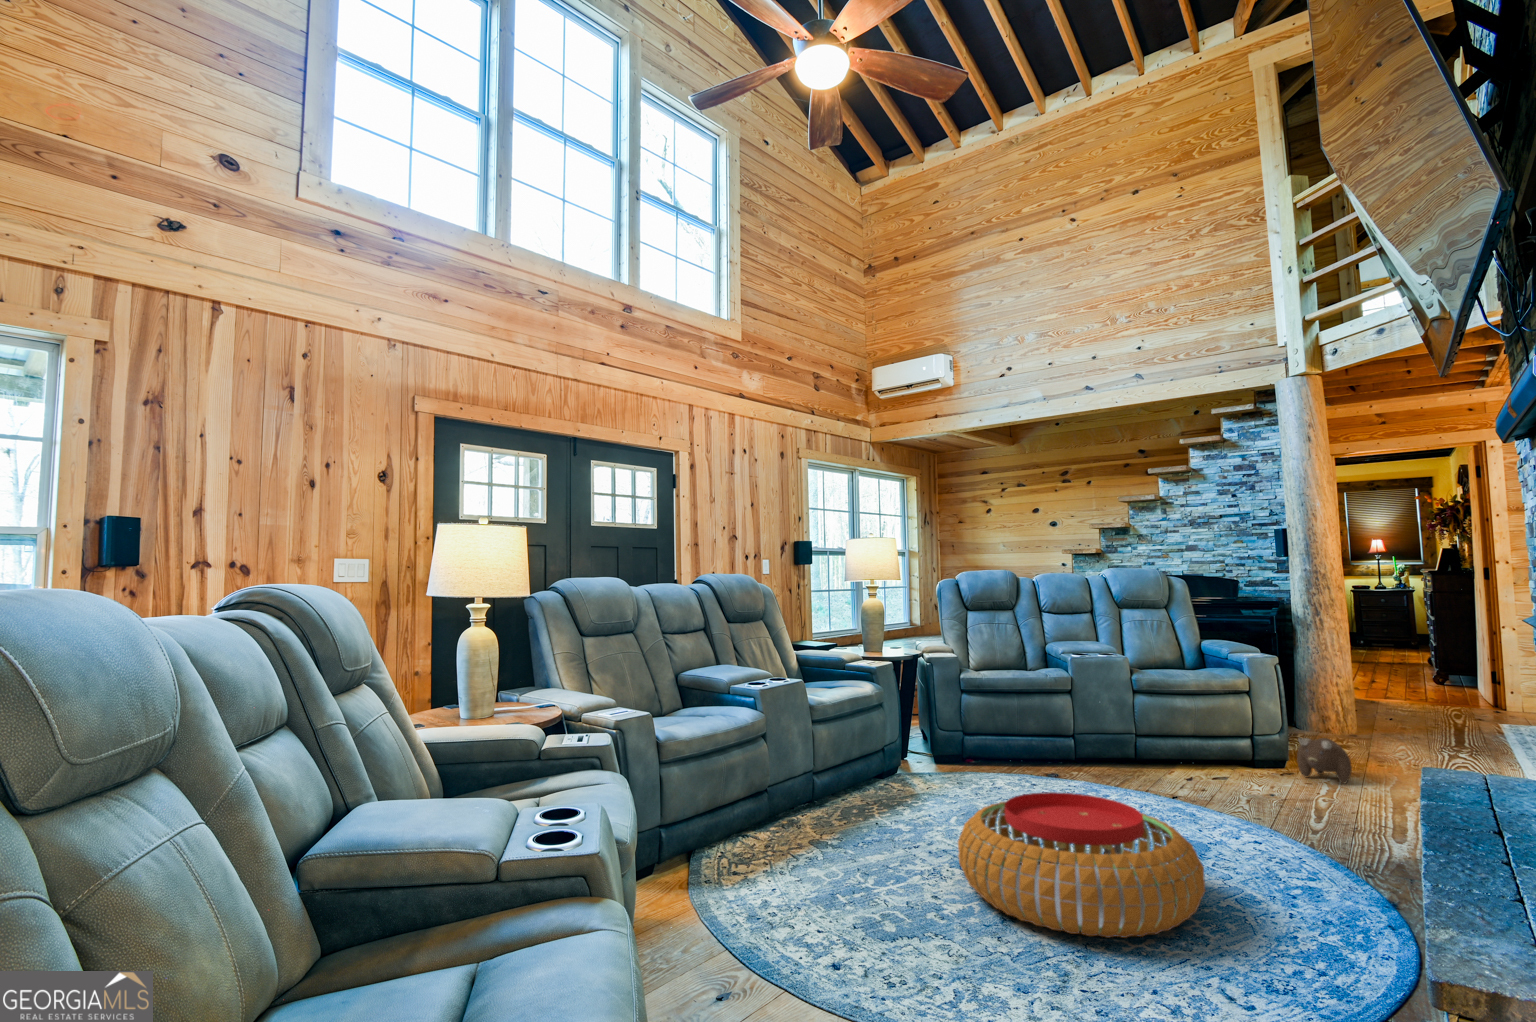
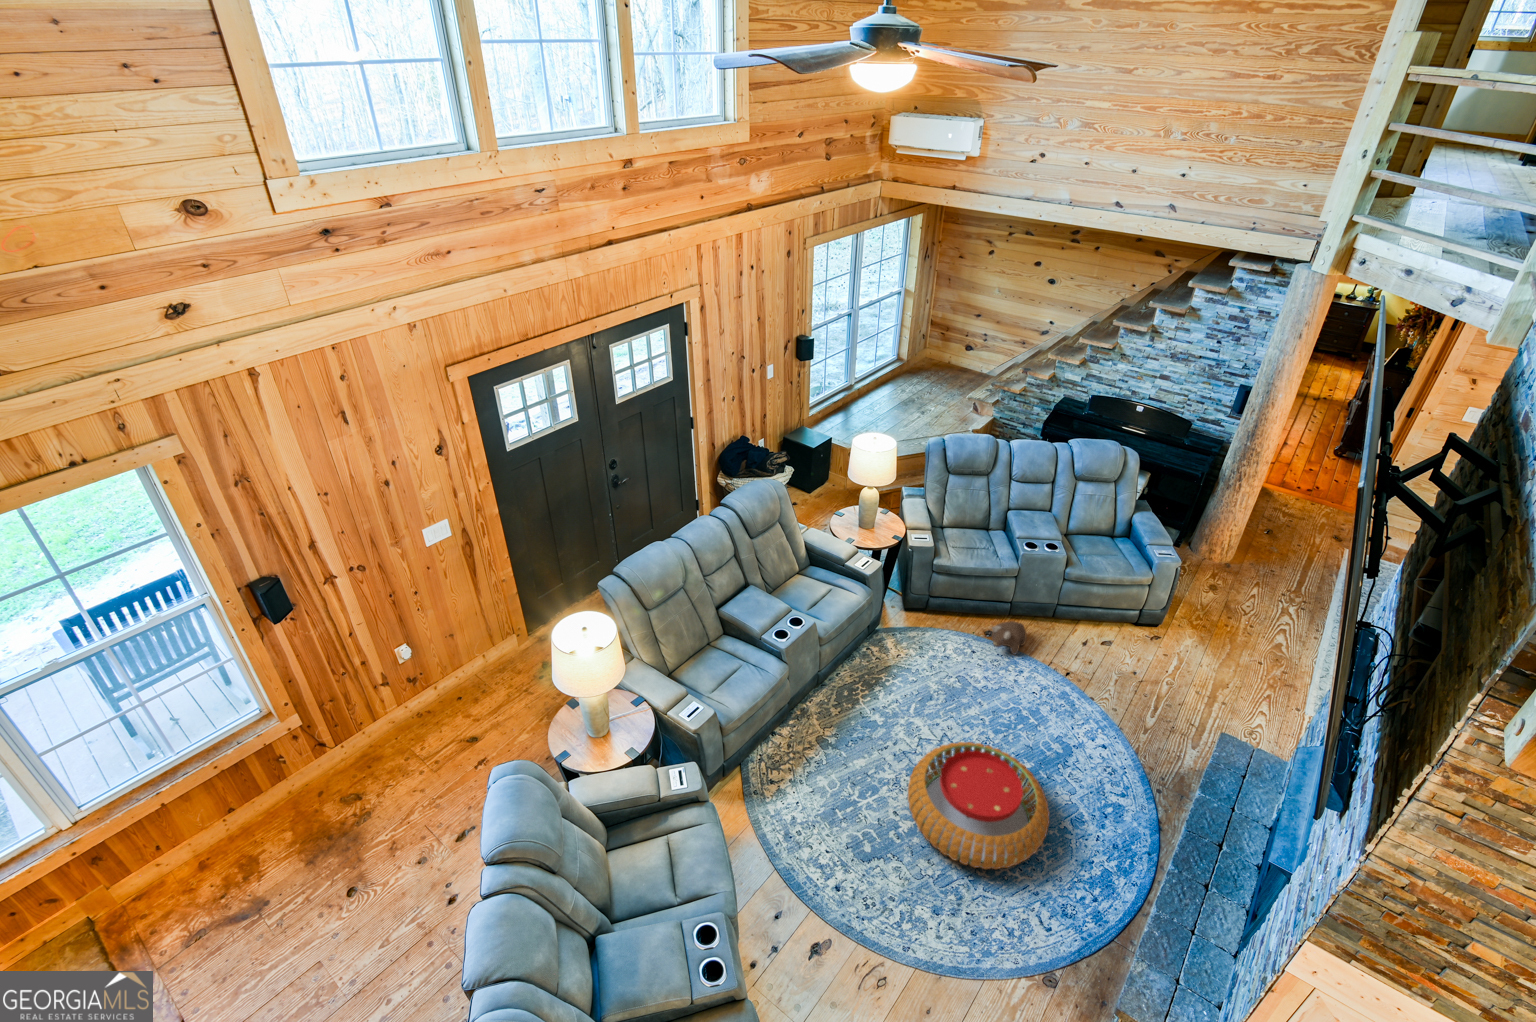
plush toy: present [1297,738,1352,783] -> present [992,621,1027,655]

